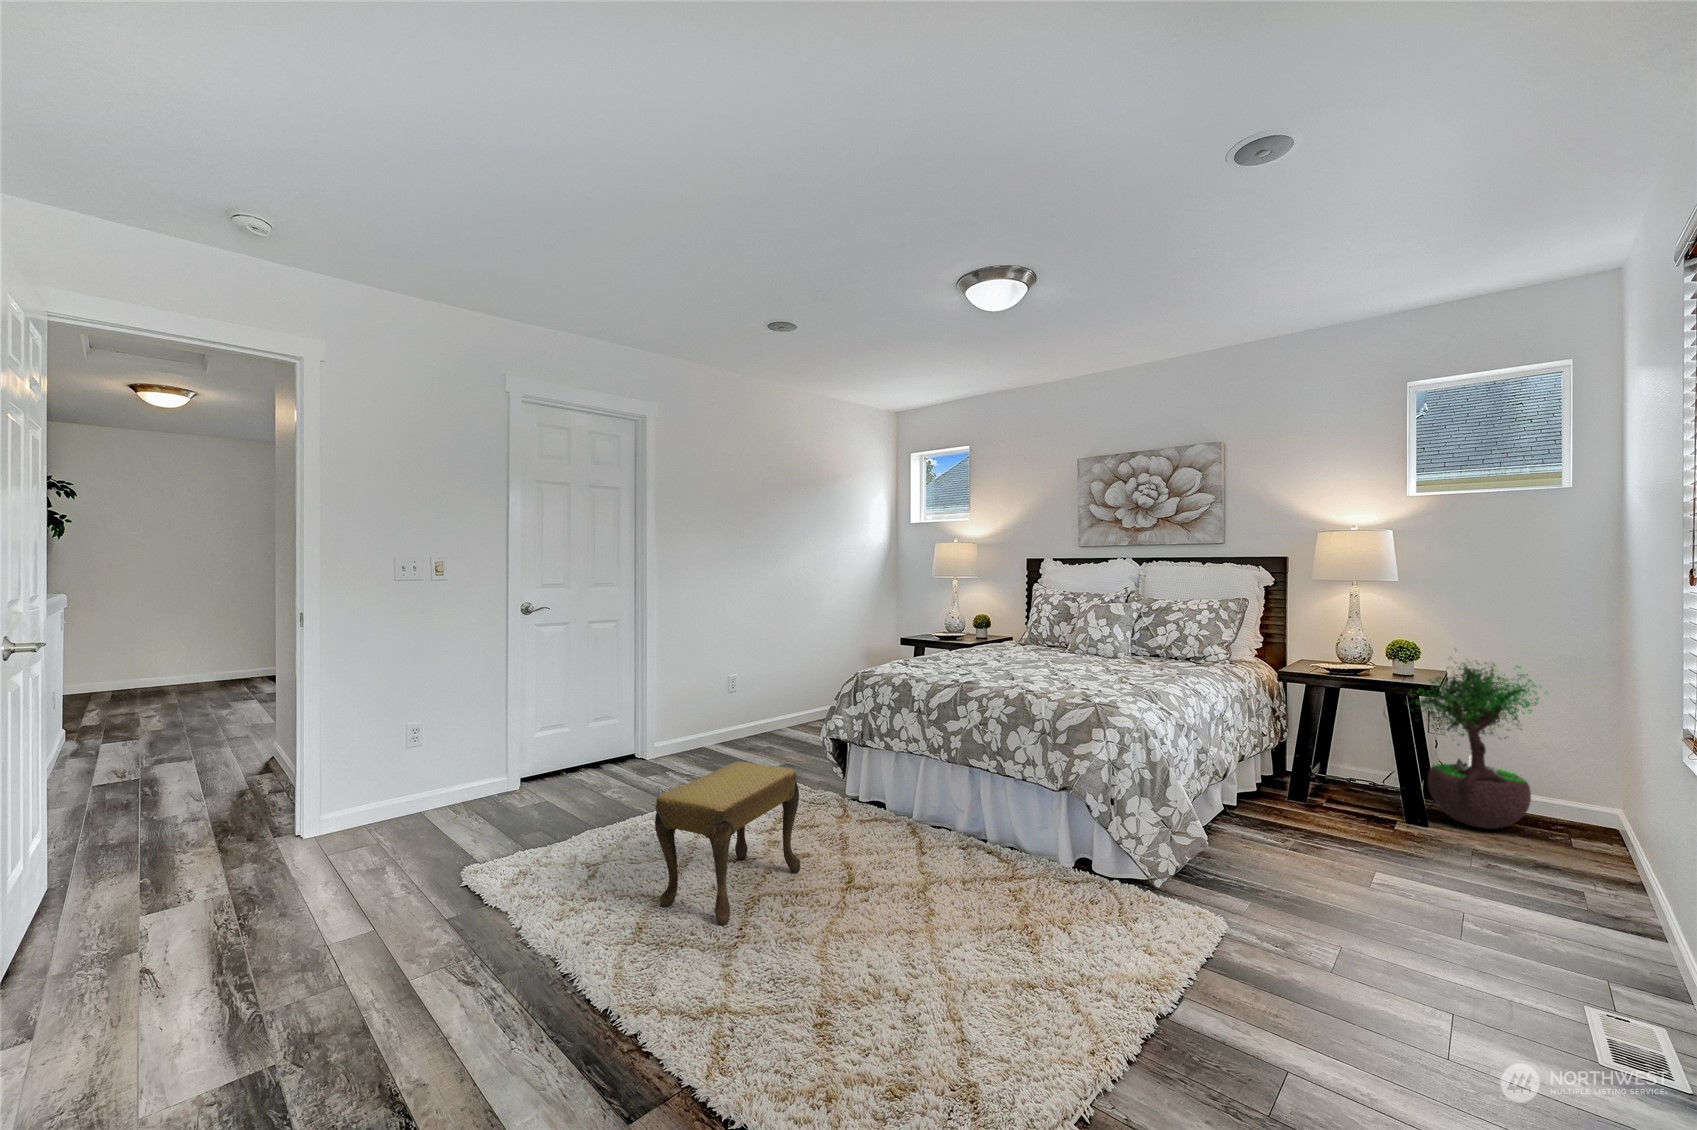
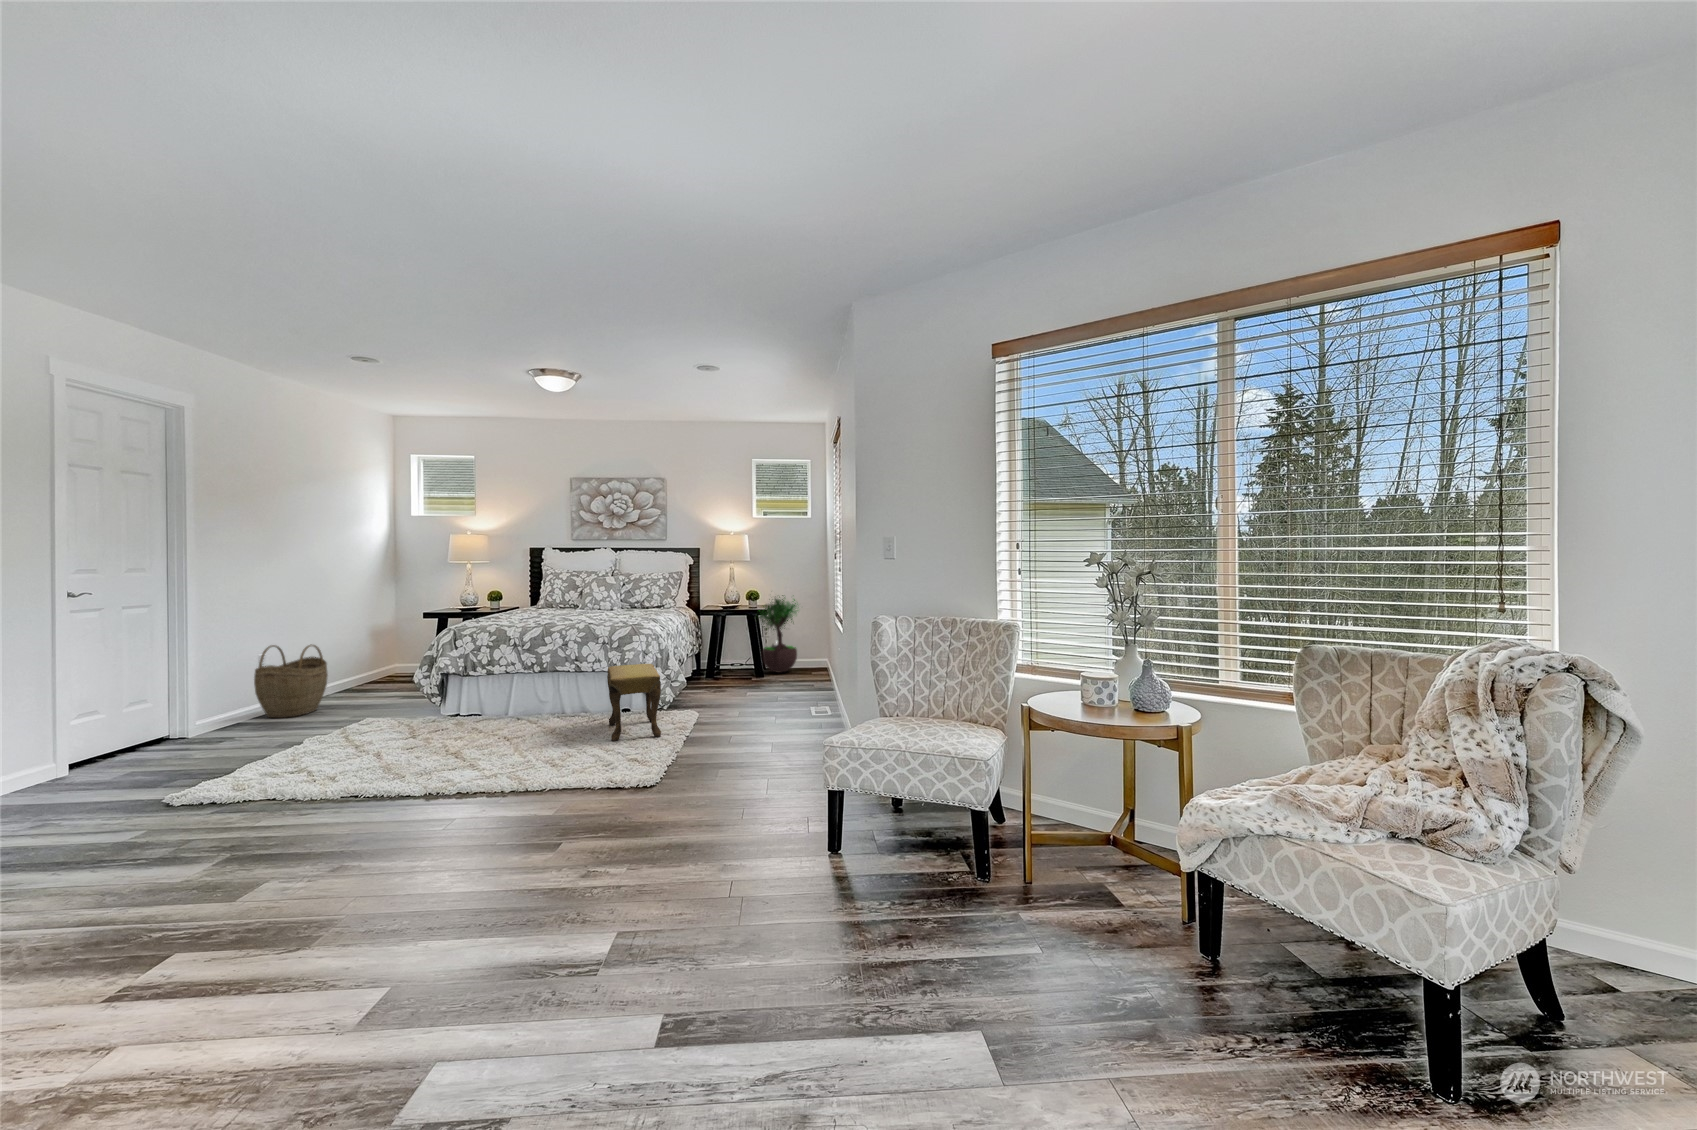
woven basket: none [710,666,779,750] -> present [254,644,328,718]
footstool: present [655,761,800,925] -> present [607,664,661,741]

